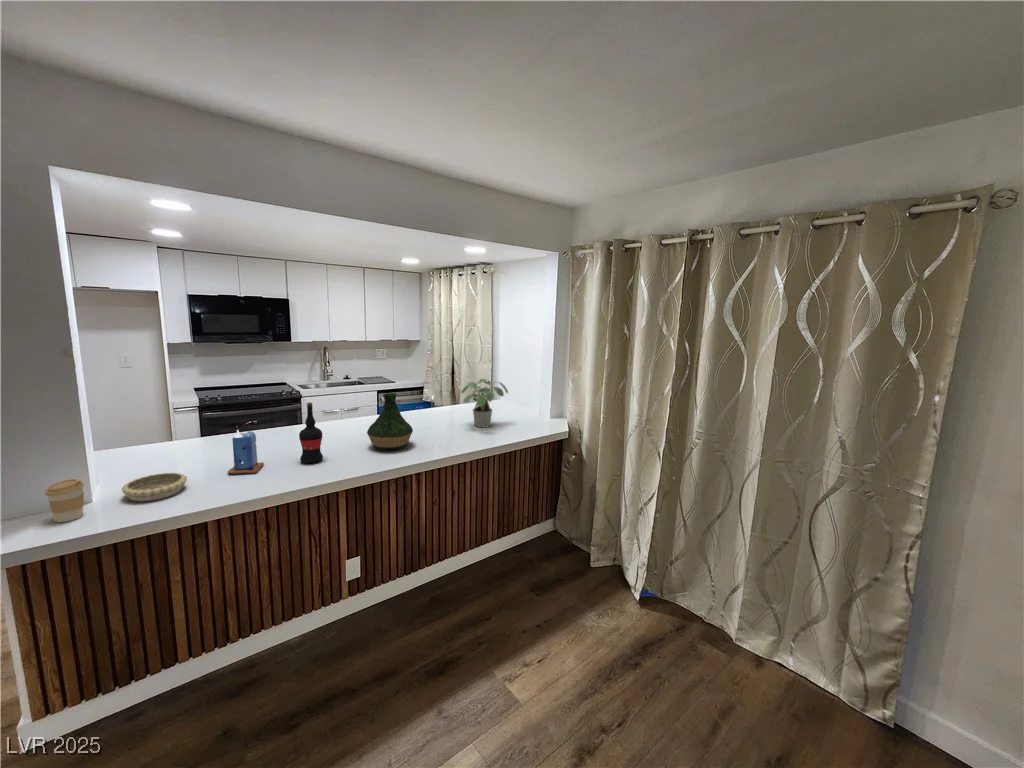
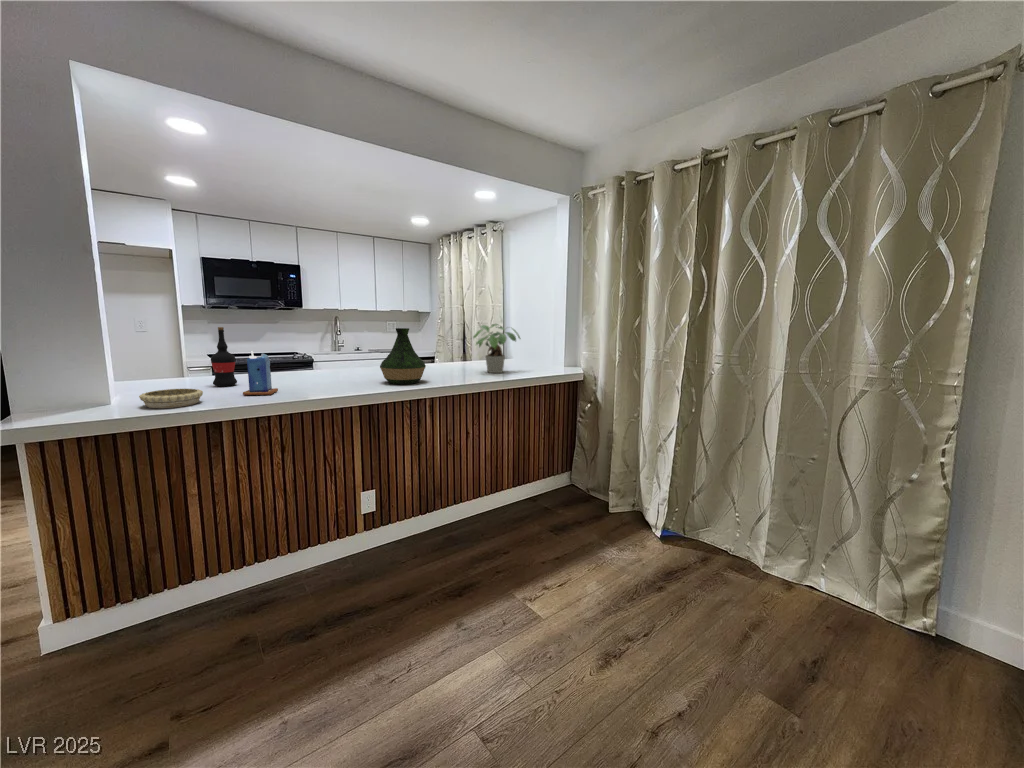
wine bottle: present [299,402,323,463] -> present [211,327,237,386]
coffee cup: present [45,479,84,522] -> none [65,378,103,418]

